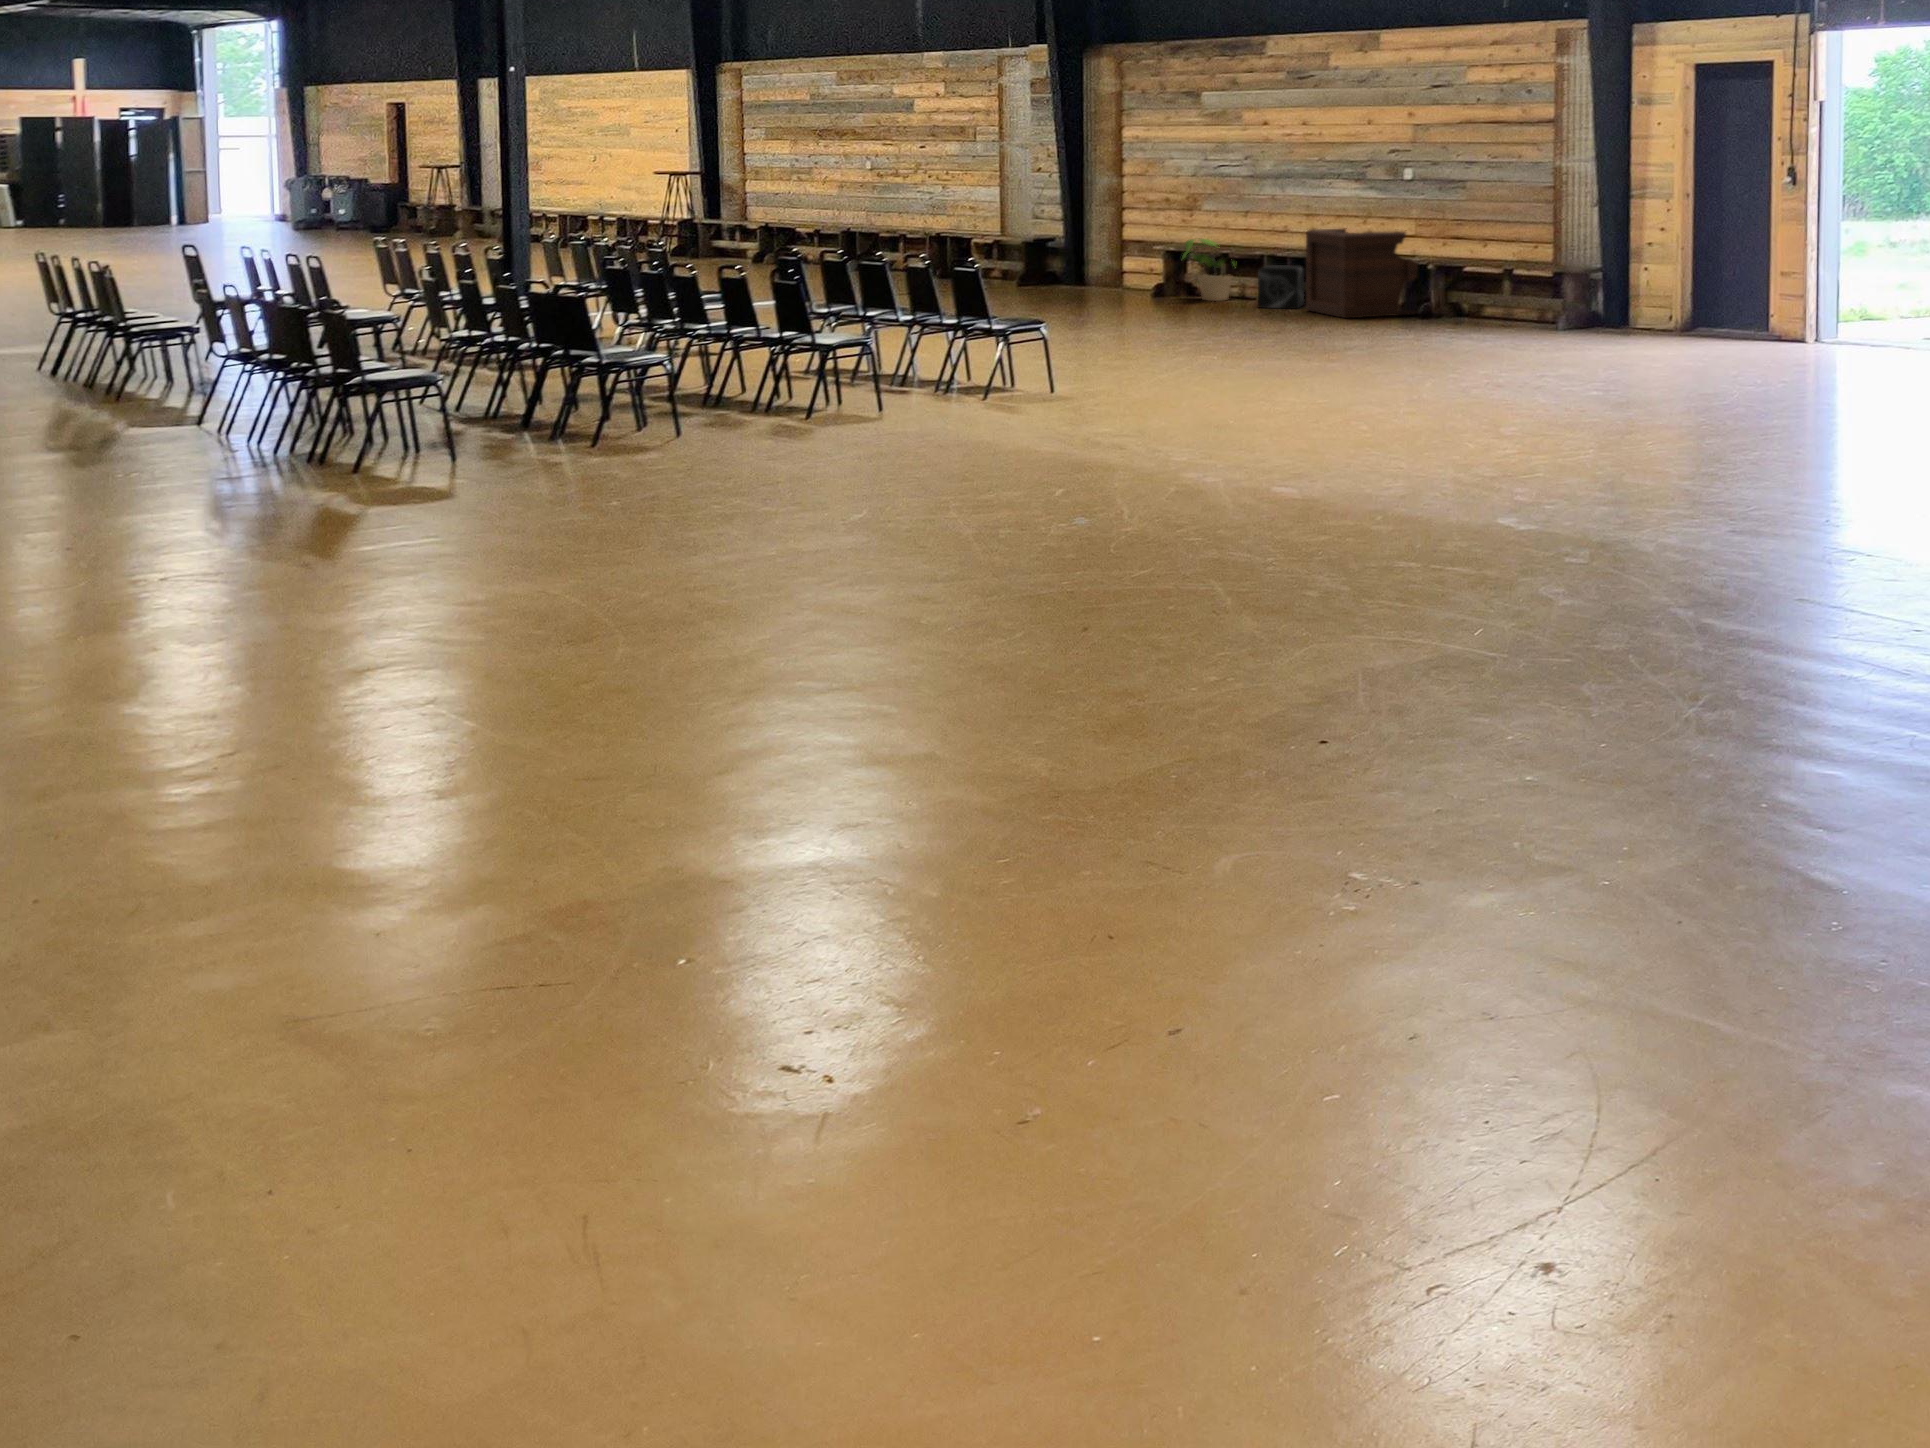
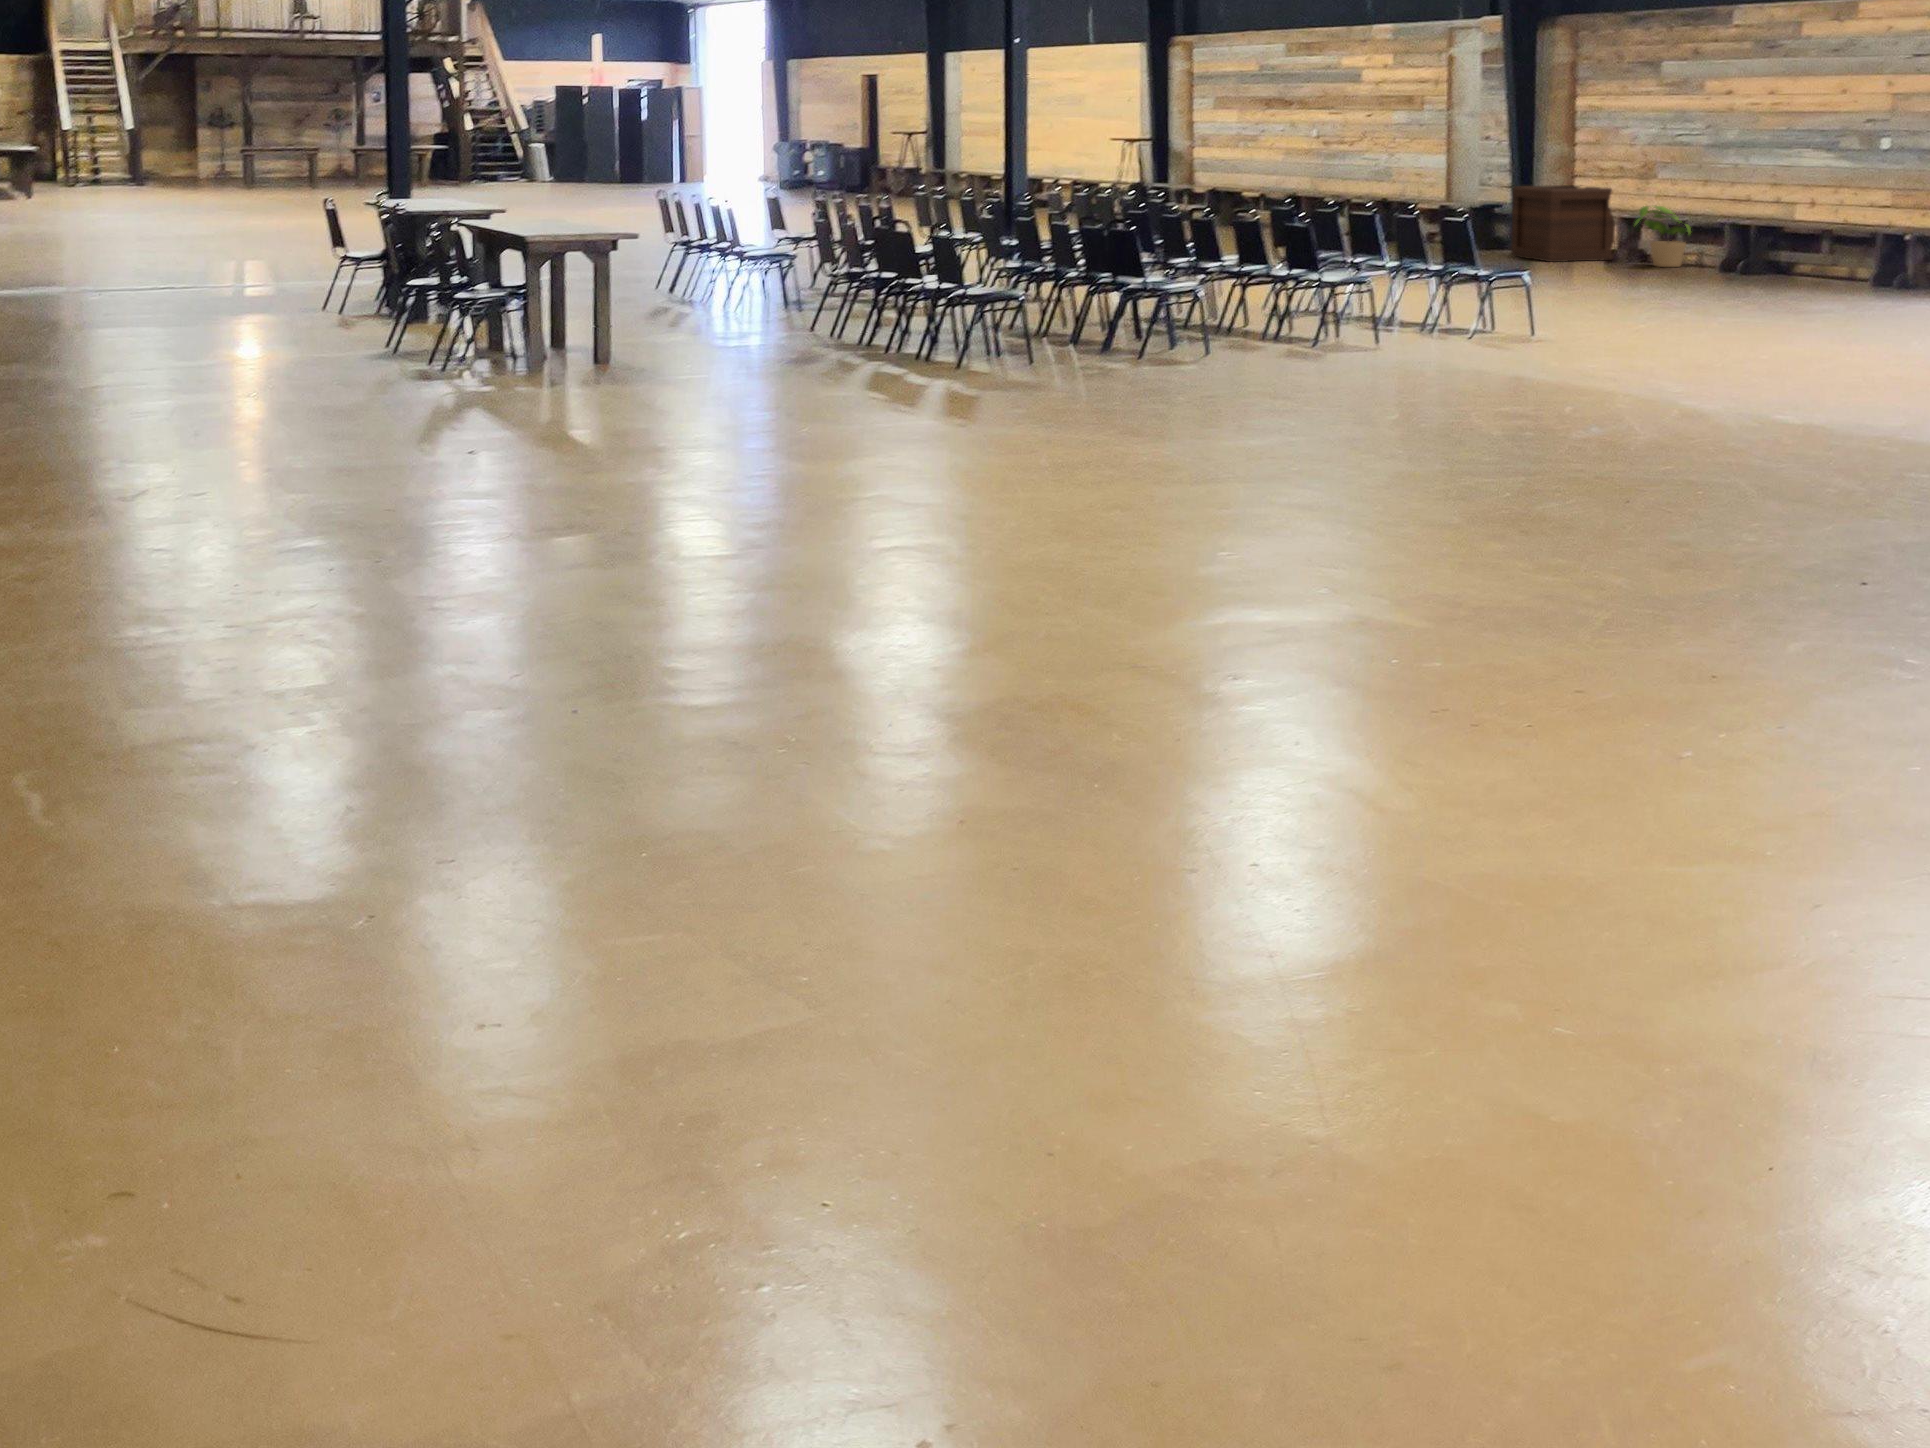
wooden crate: present [1306,228,1418,318] -> present [1511,185,1615,262]
speaker: present [1258,265,1304,308] -> none [1714,233,1764,276]

